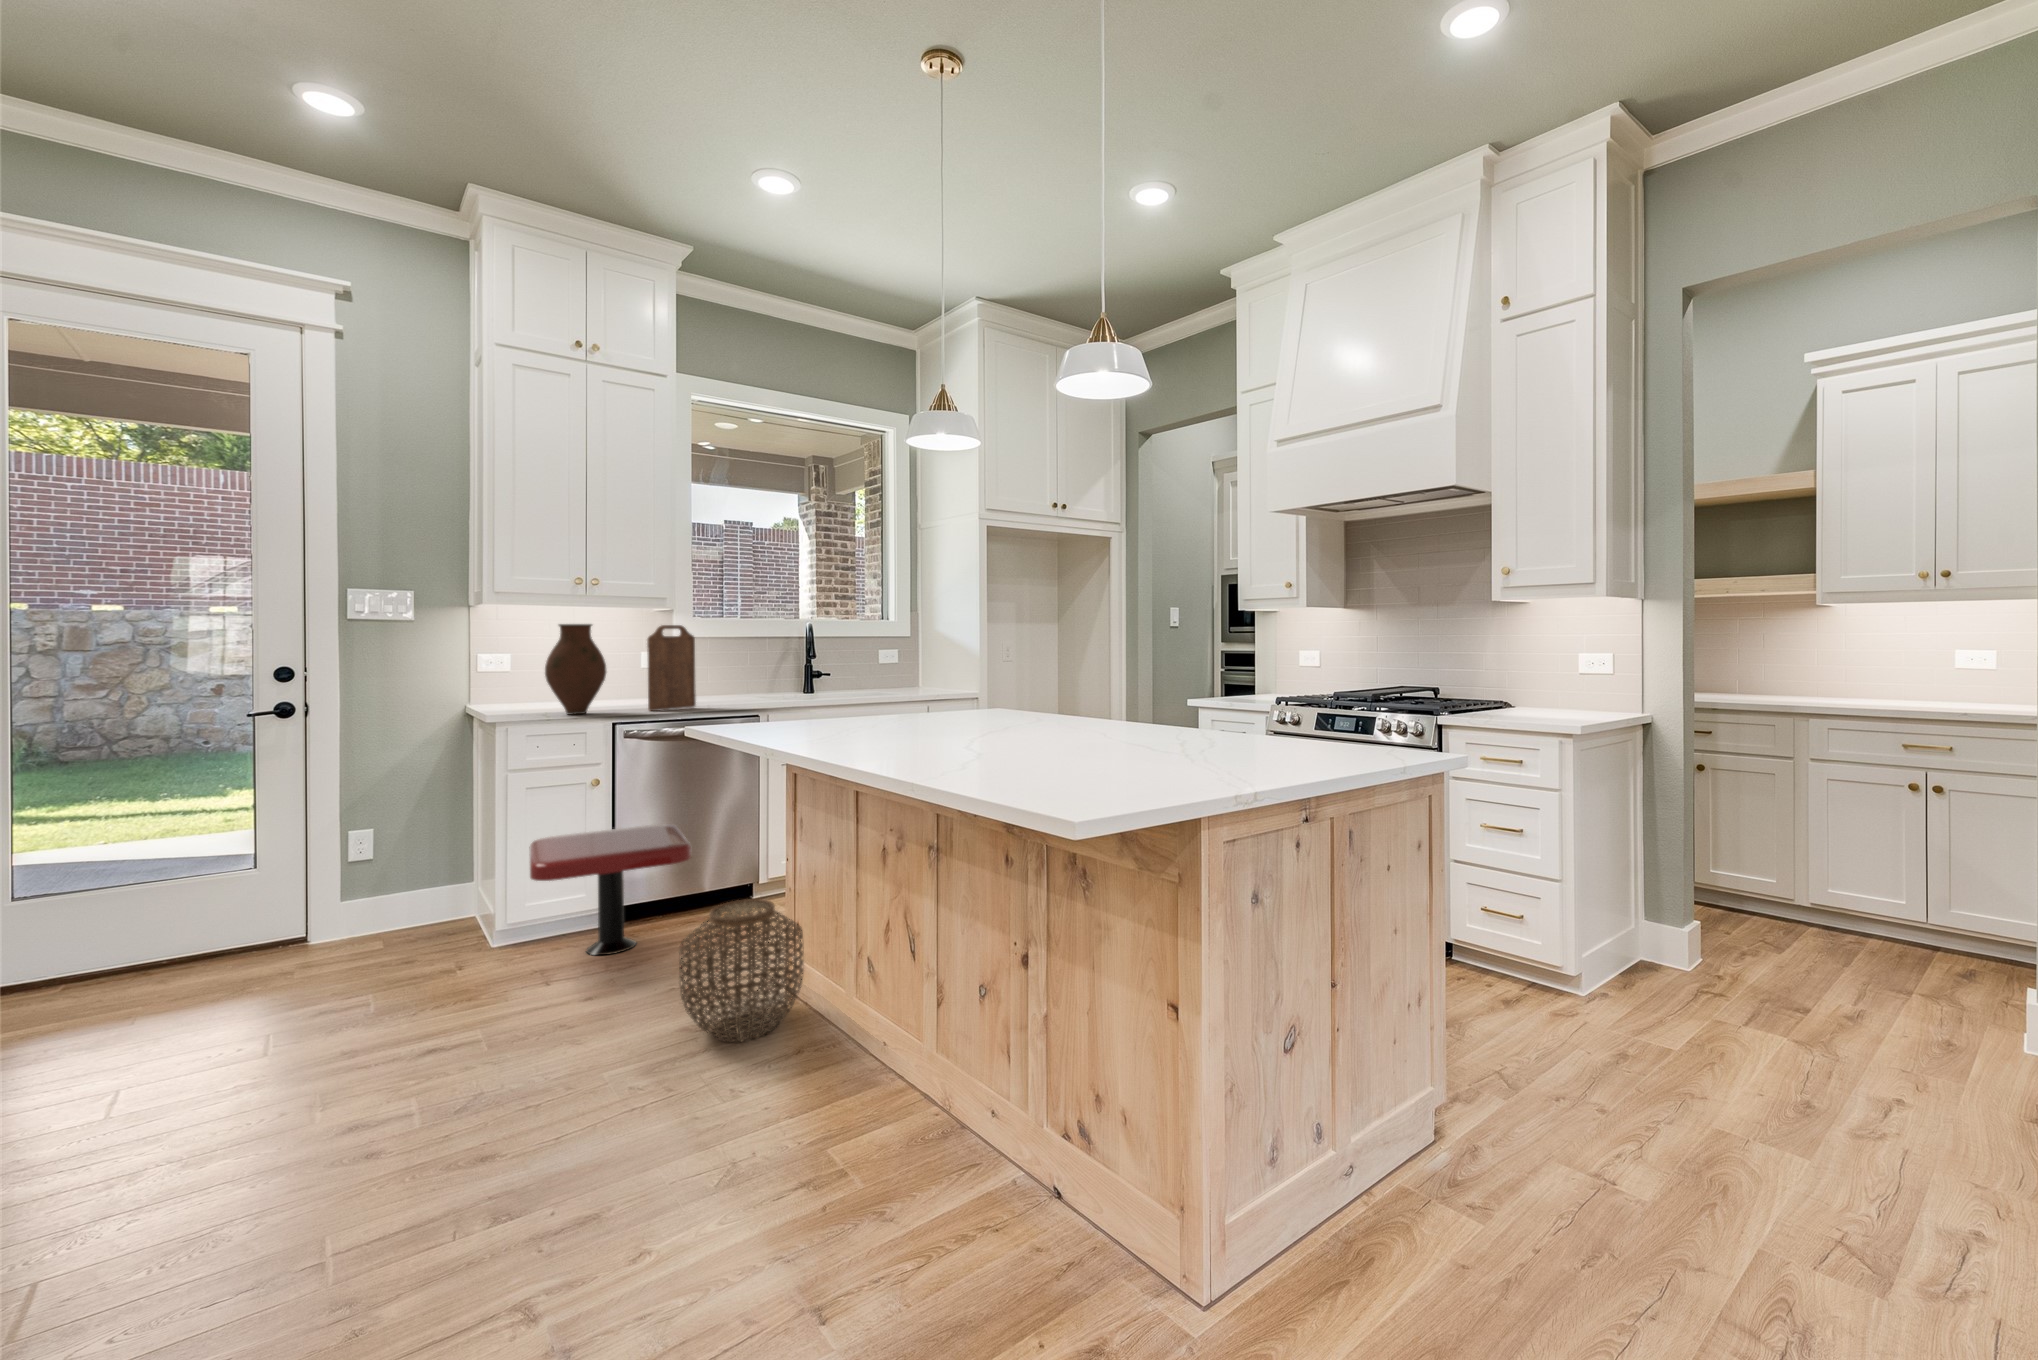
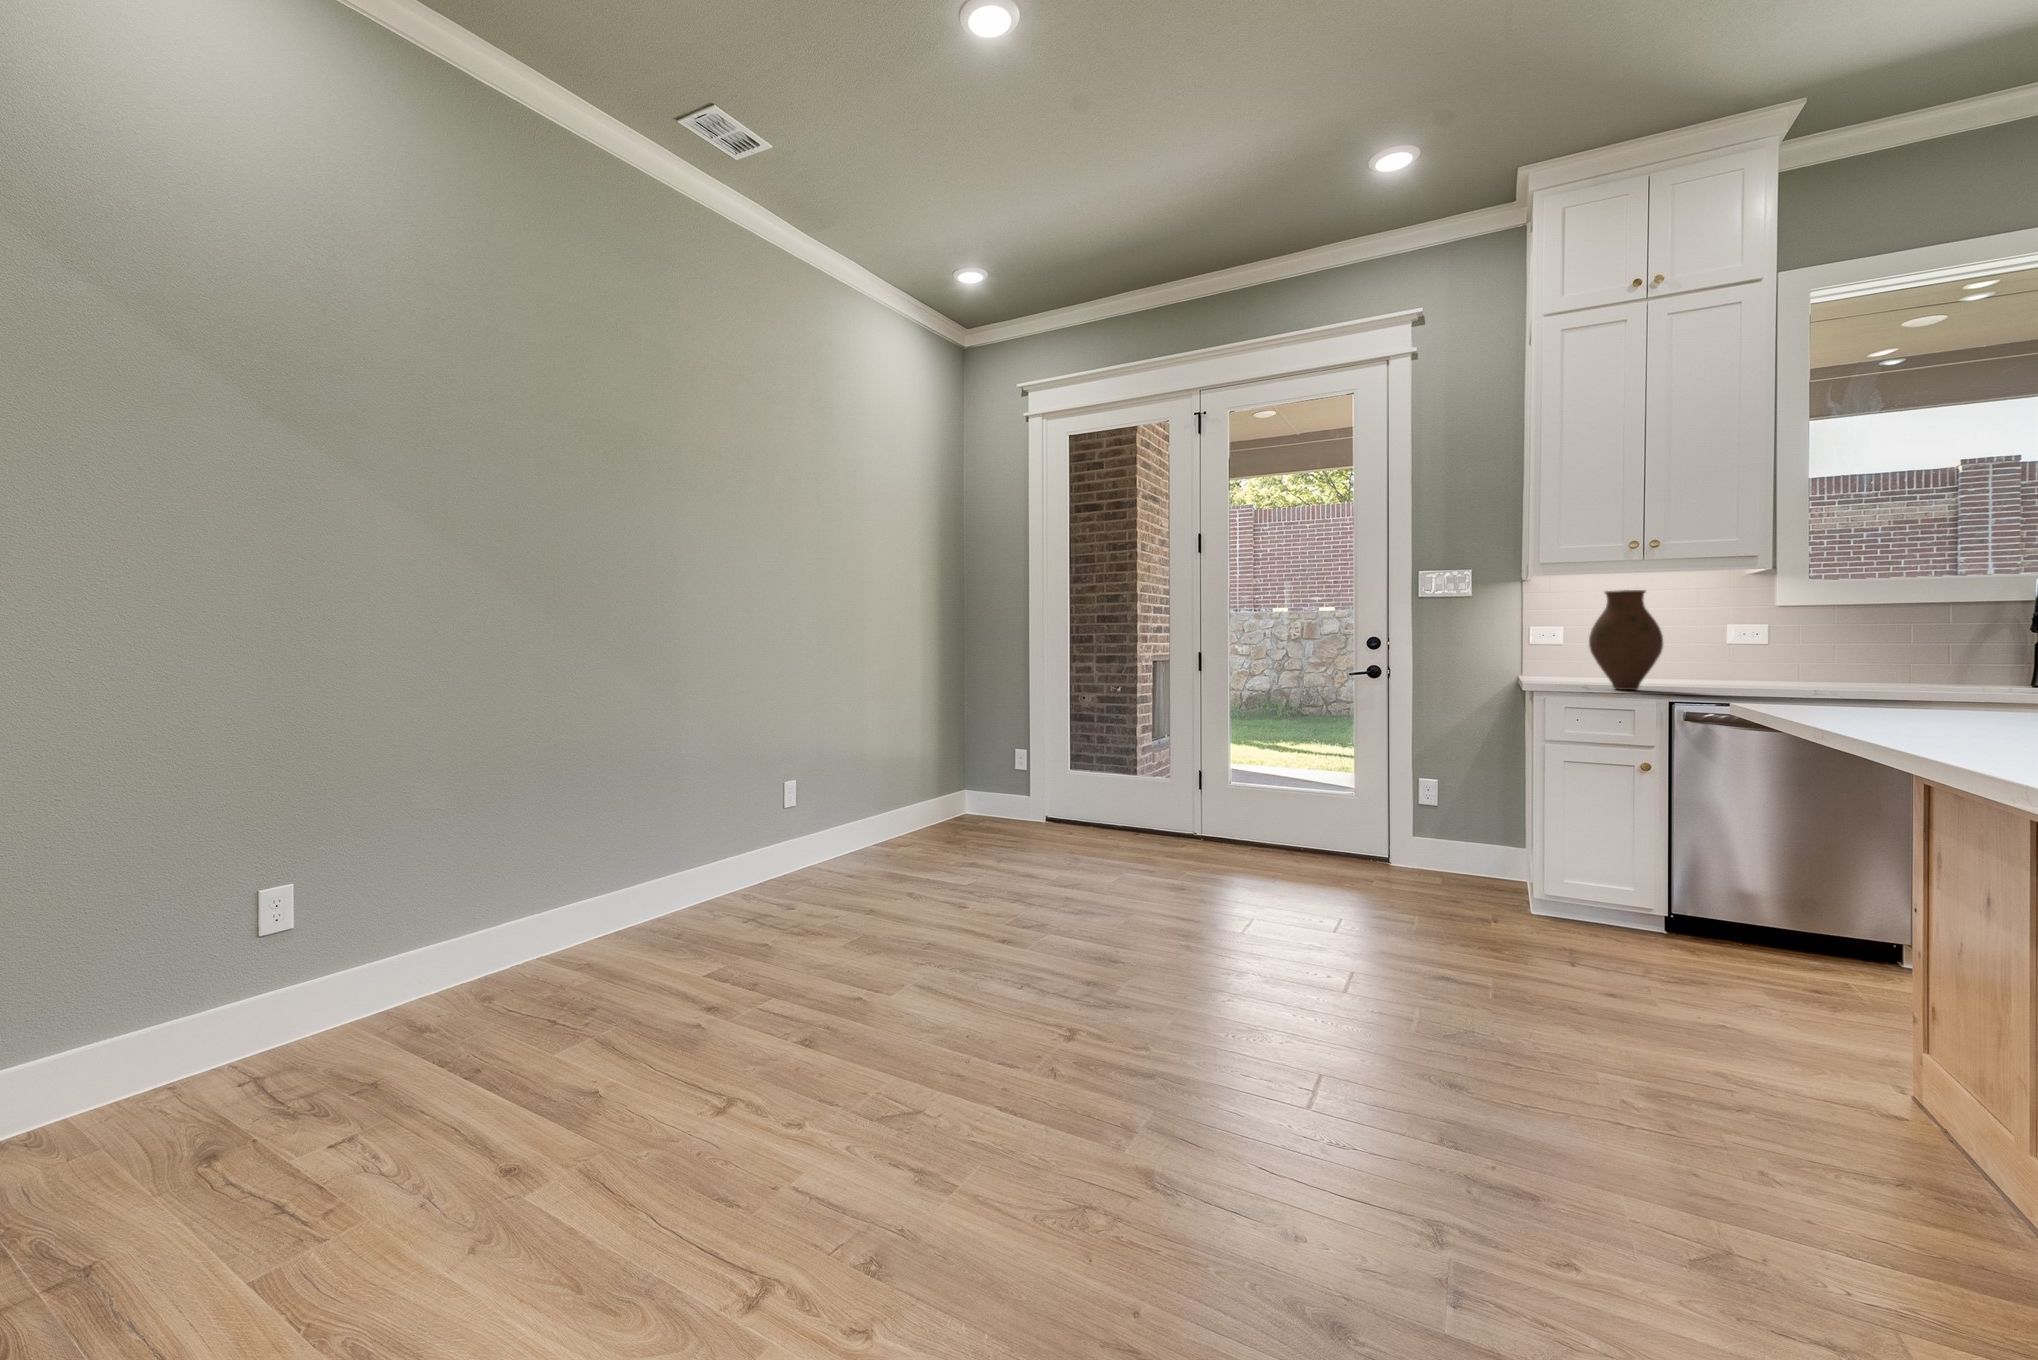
cutting board: present [647,625,696,711] -> none [1721,589,1798,694]
pedestal table: present [529,824,691,955] -> none [1557,816,1769,965]
woven basket: present [679,899,804,1042] -> none [1709,935,1933,1137]

